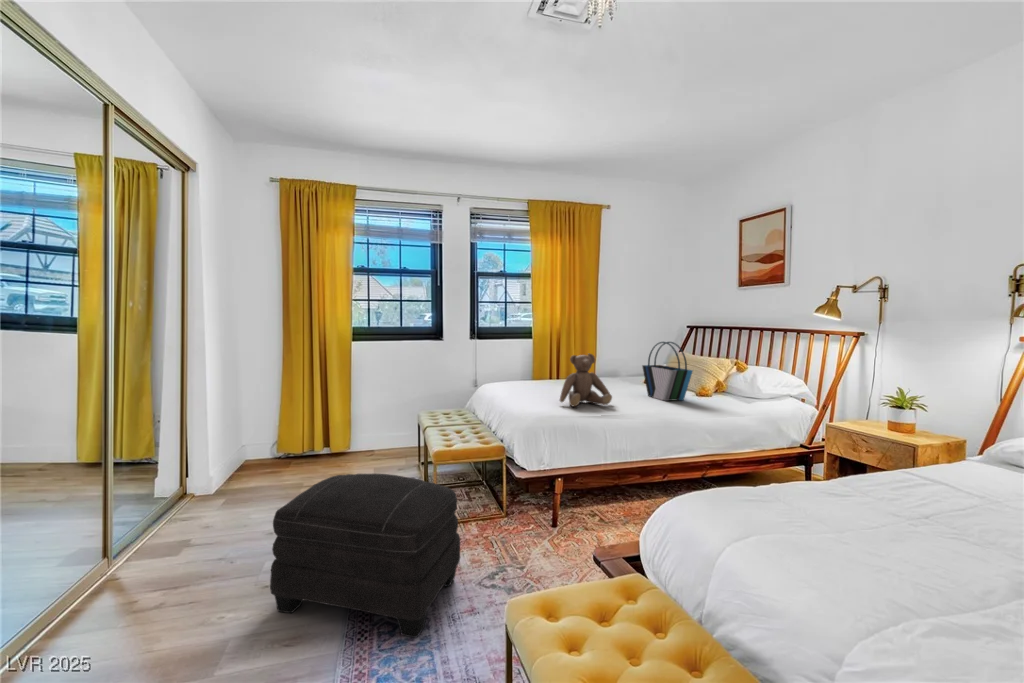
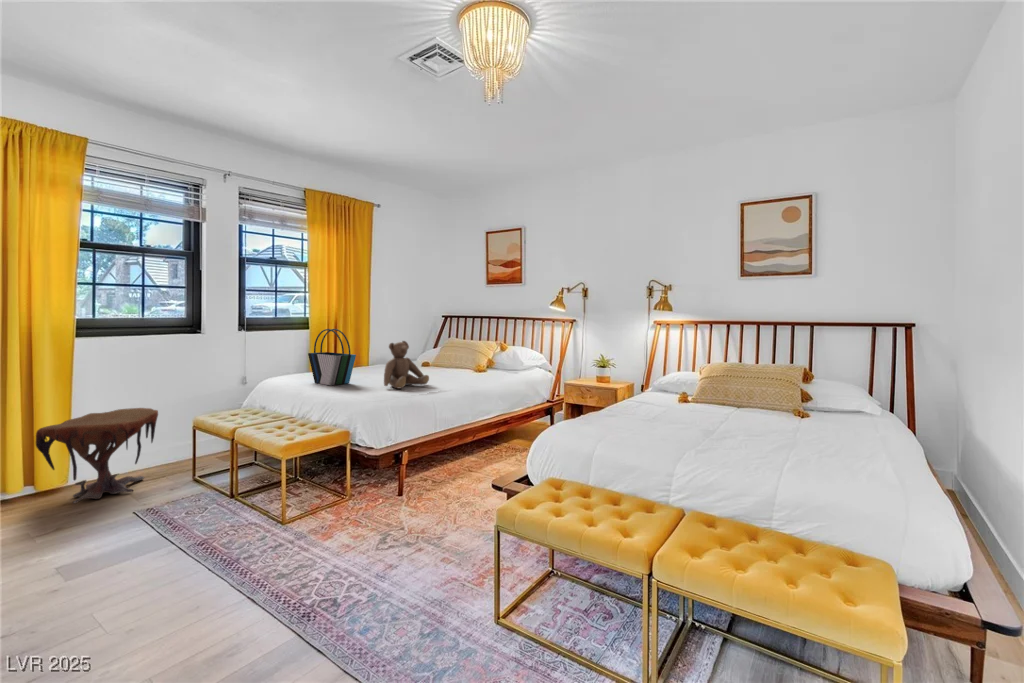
tote bag: present [642,342,693,401] -> present [308,329,356,385]
side table: none [327,397,399,465] -> present [36,408,158,504]
ottoman: present [270,474,460,638] -> none [173,467,368,640]

